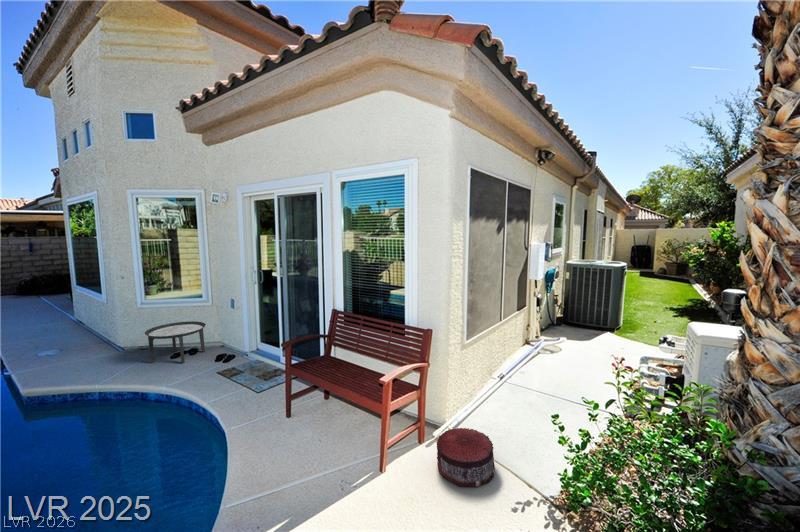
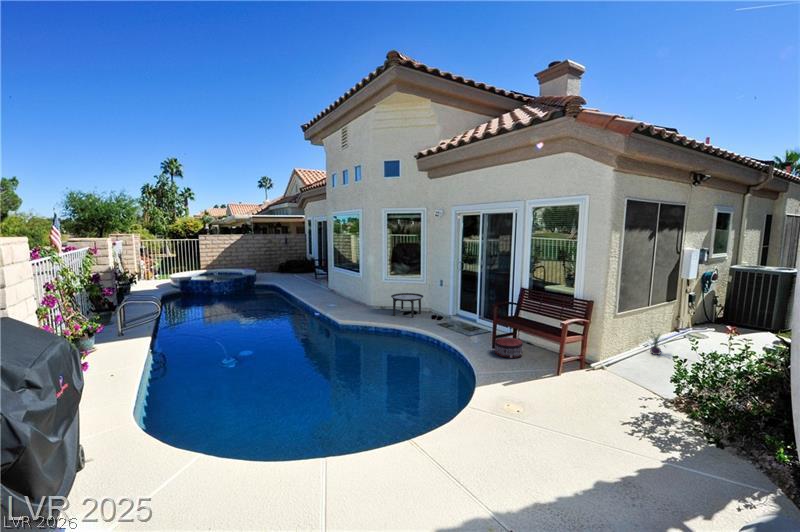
decorative plant: none [490,355,530,390] -> present [650,331,661,355]
pouf: present [437,428,495,487] -> present [495,338,523,358]

